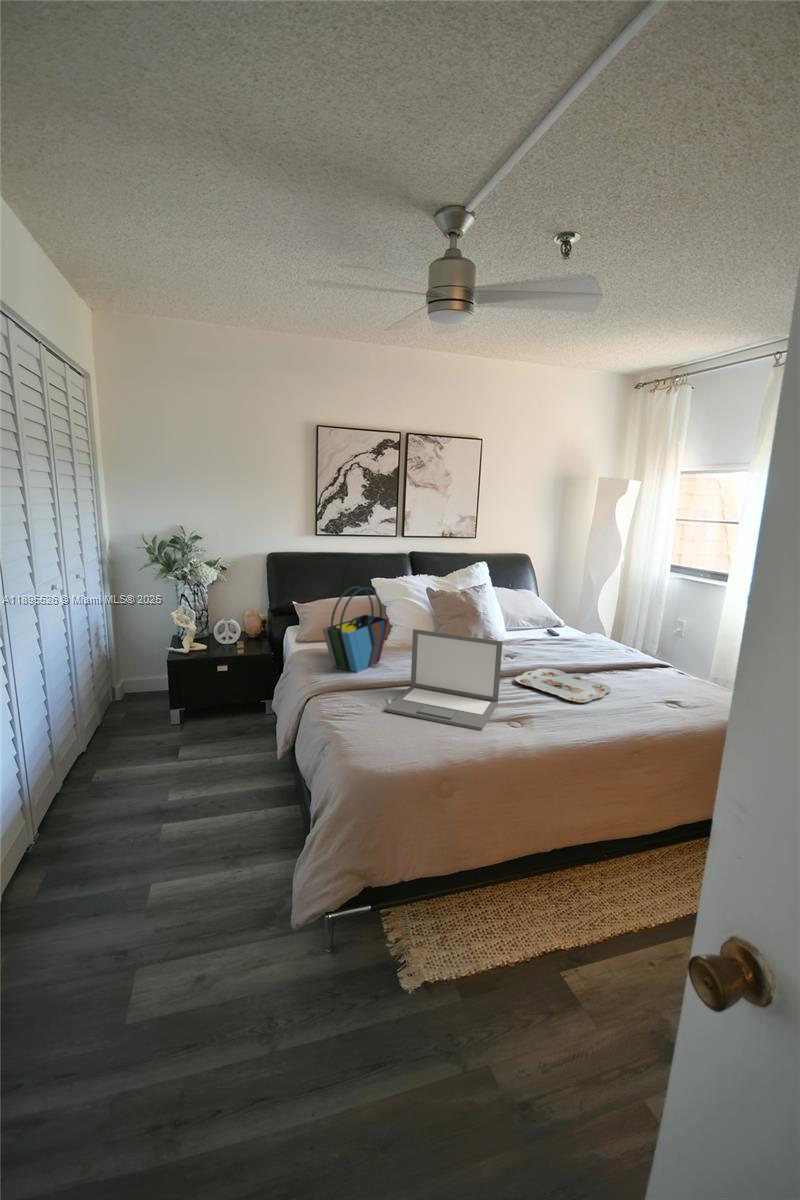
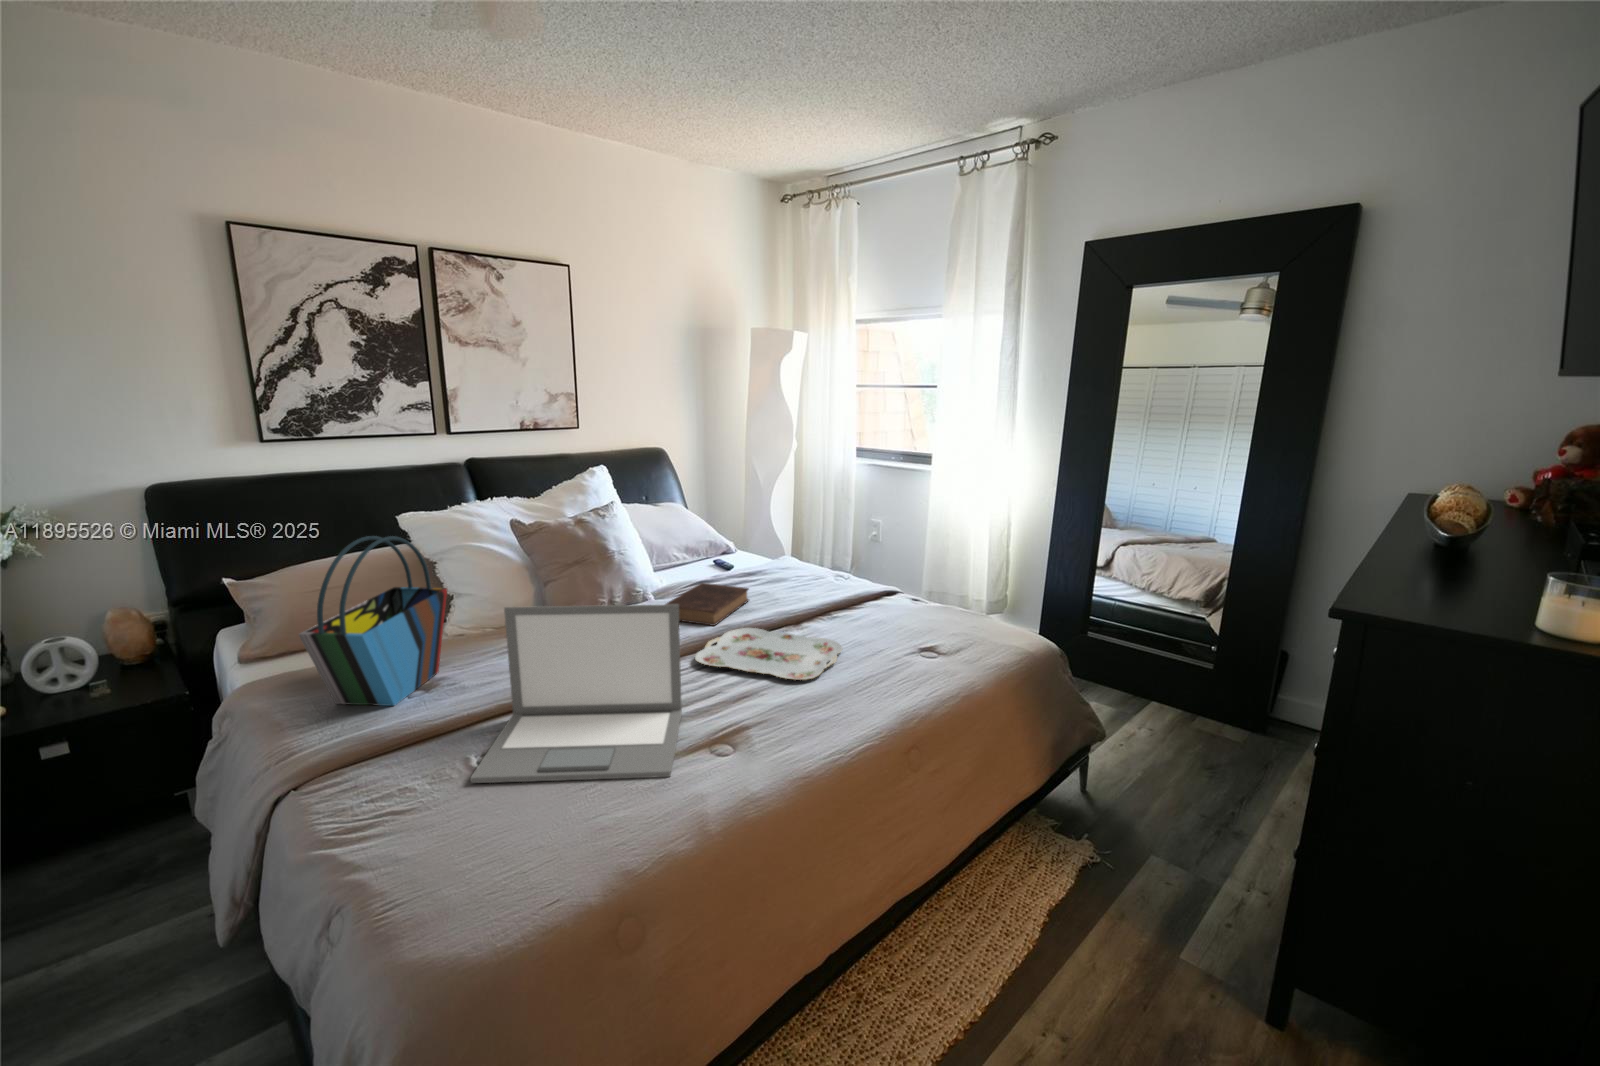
book: none [503,639,562,665] -> present [666,583,749,626]

